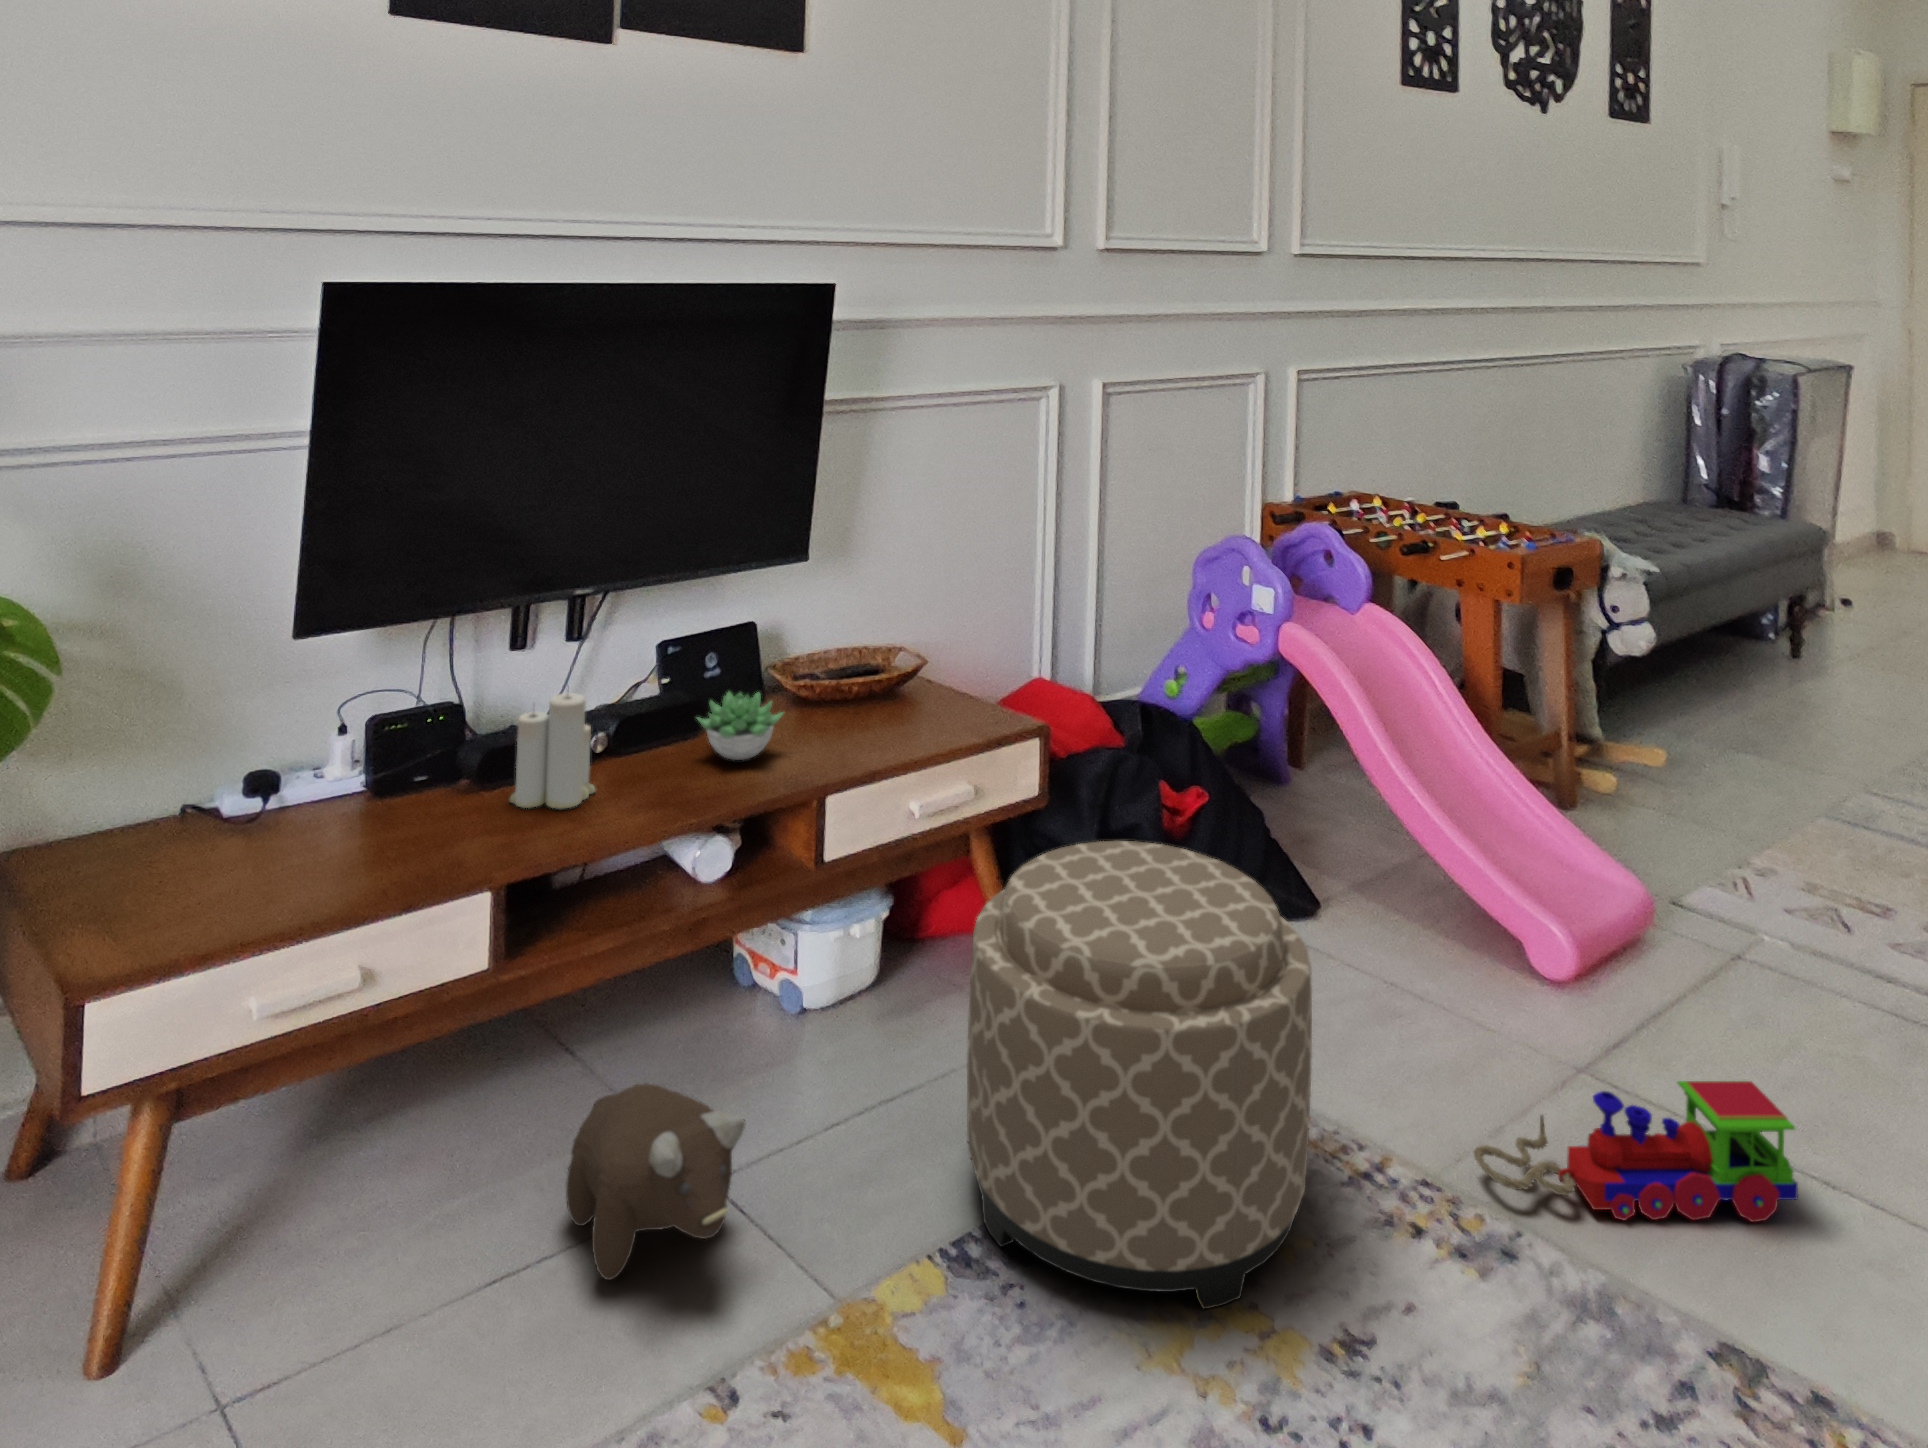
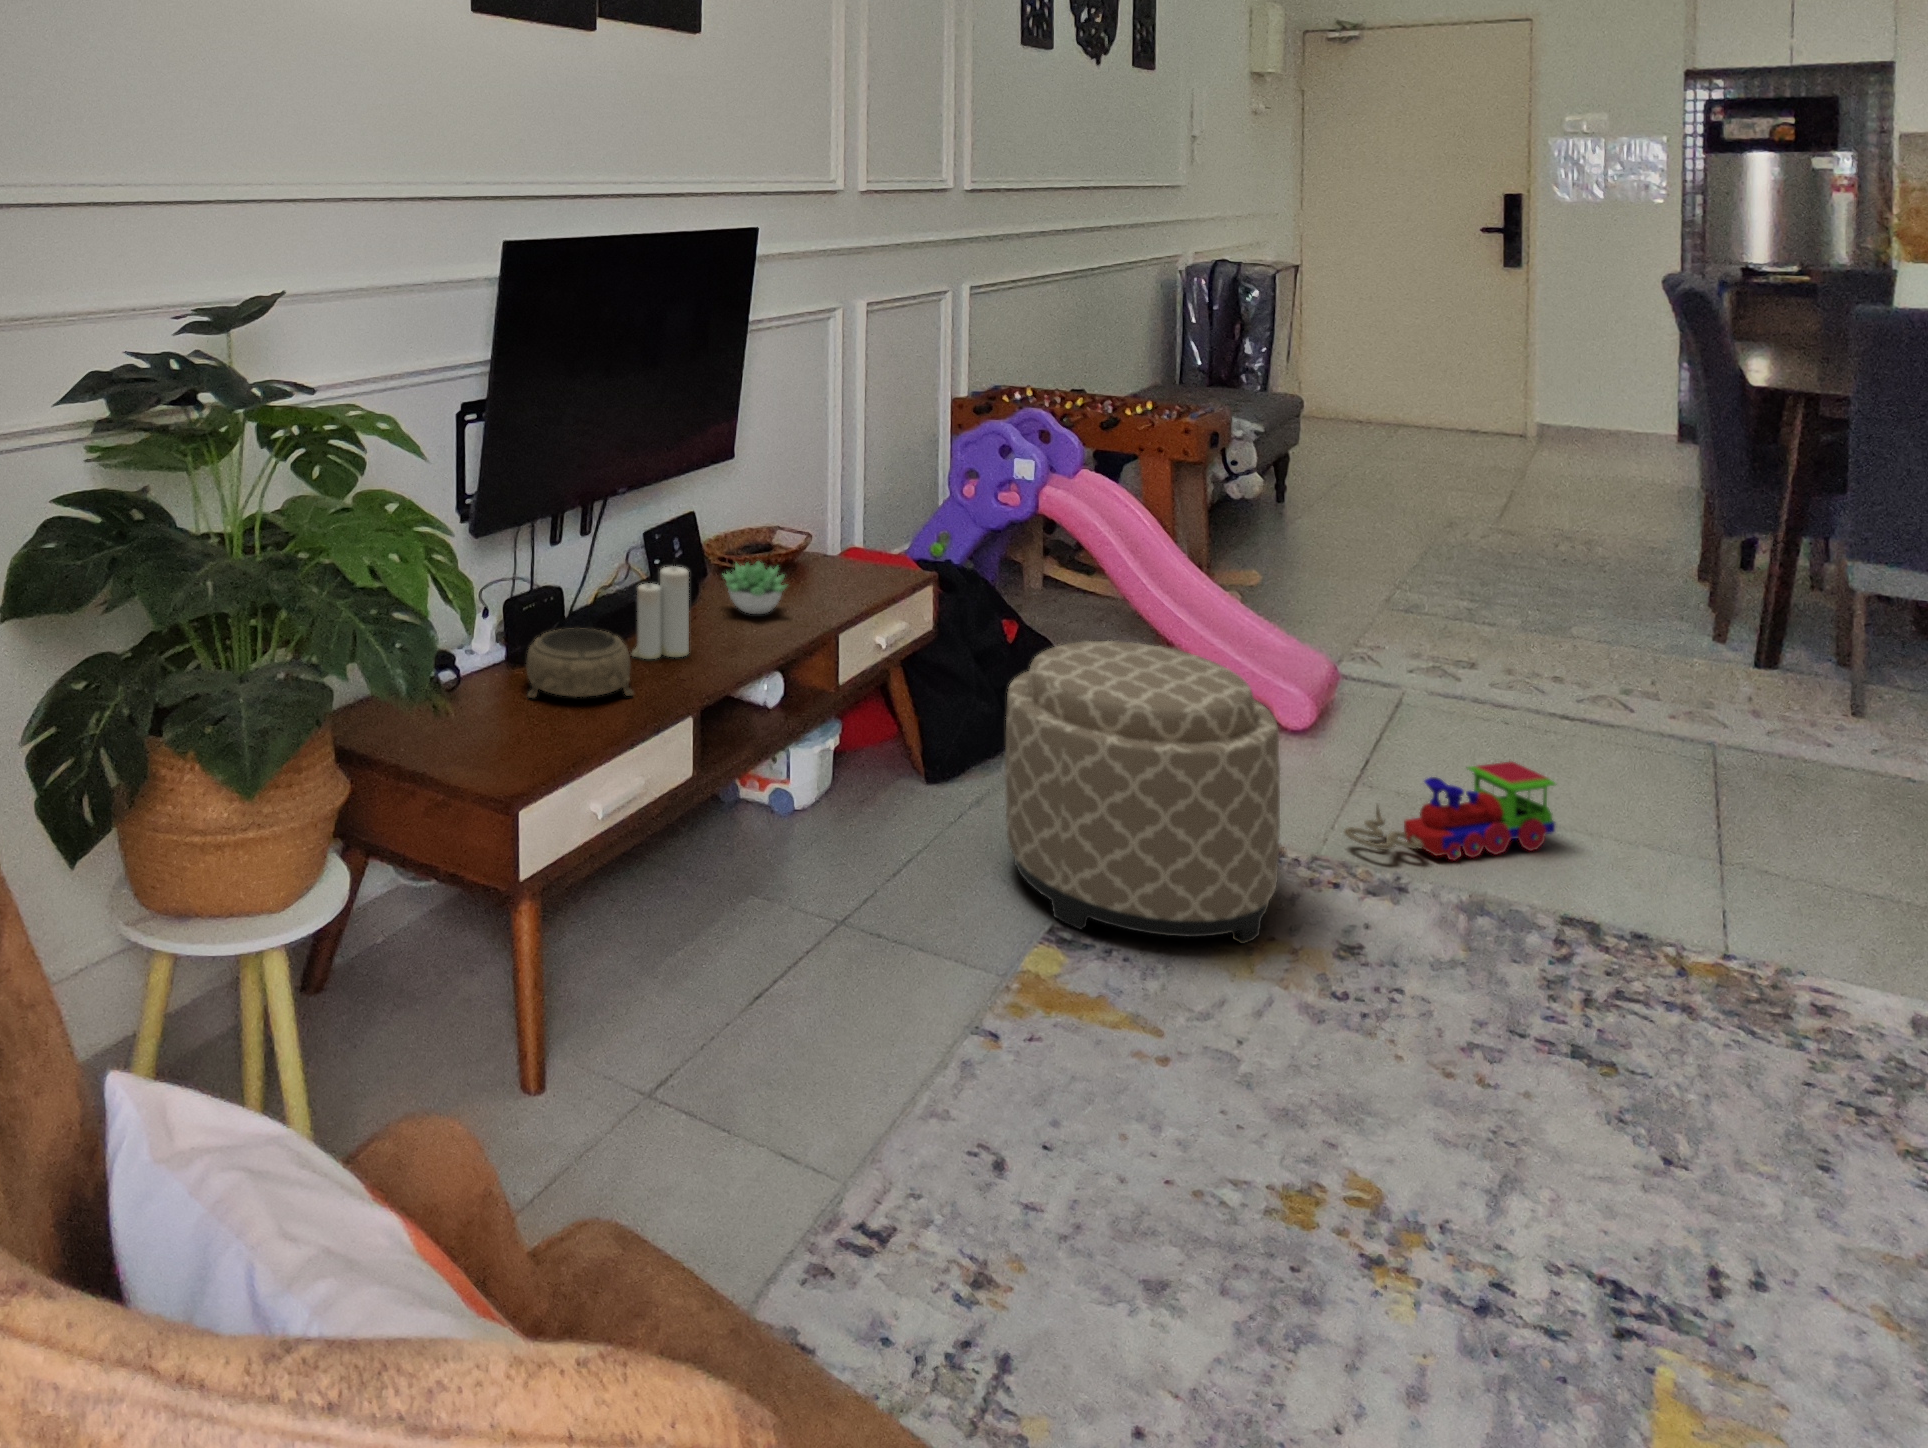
decorative bowl: none [304,761,454,857] -> present [526,628,633,698]
plush toy: present [566,1083,746,1280] -> none [761,848,931,986]

